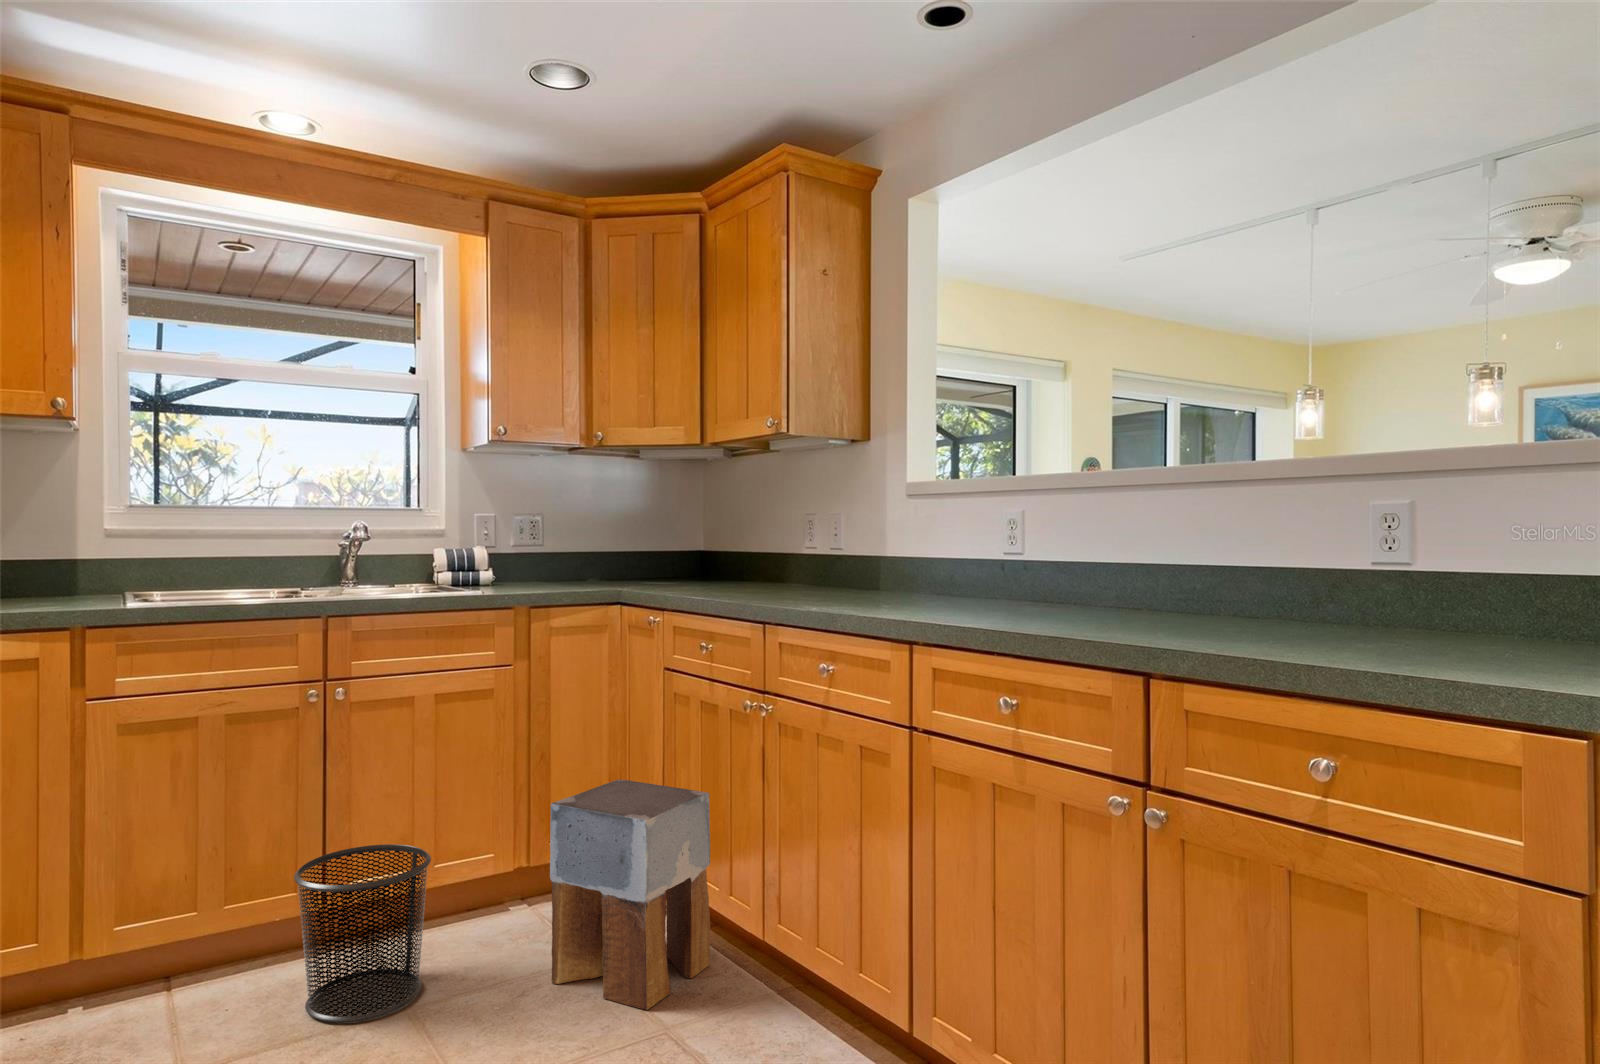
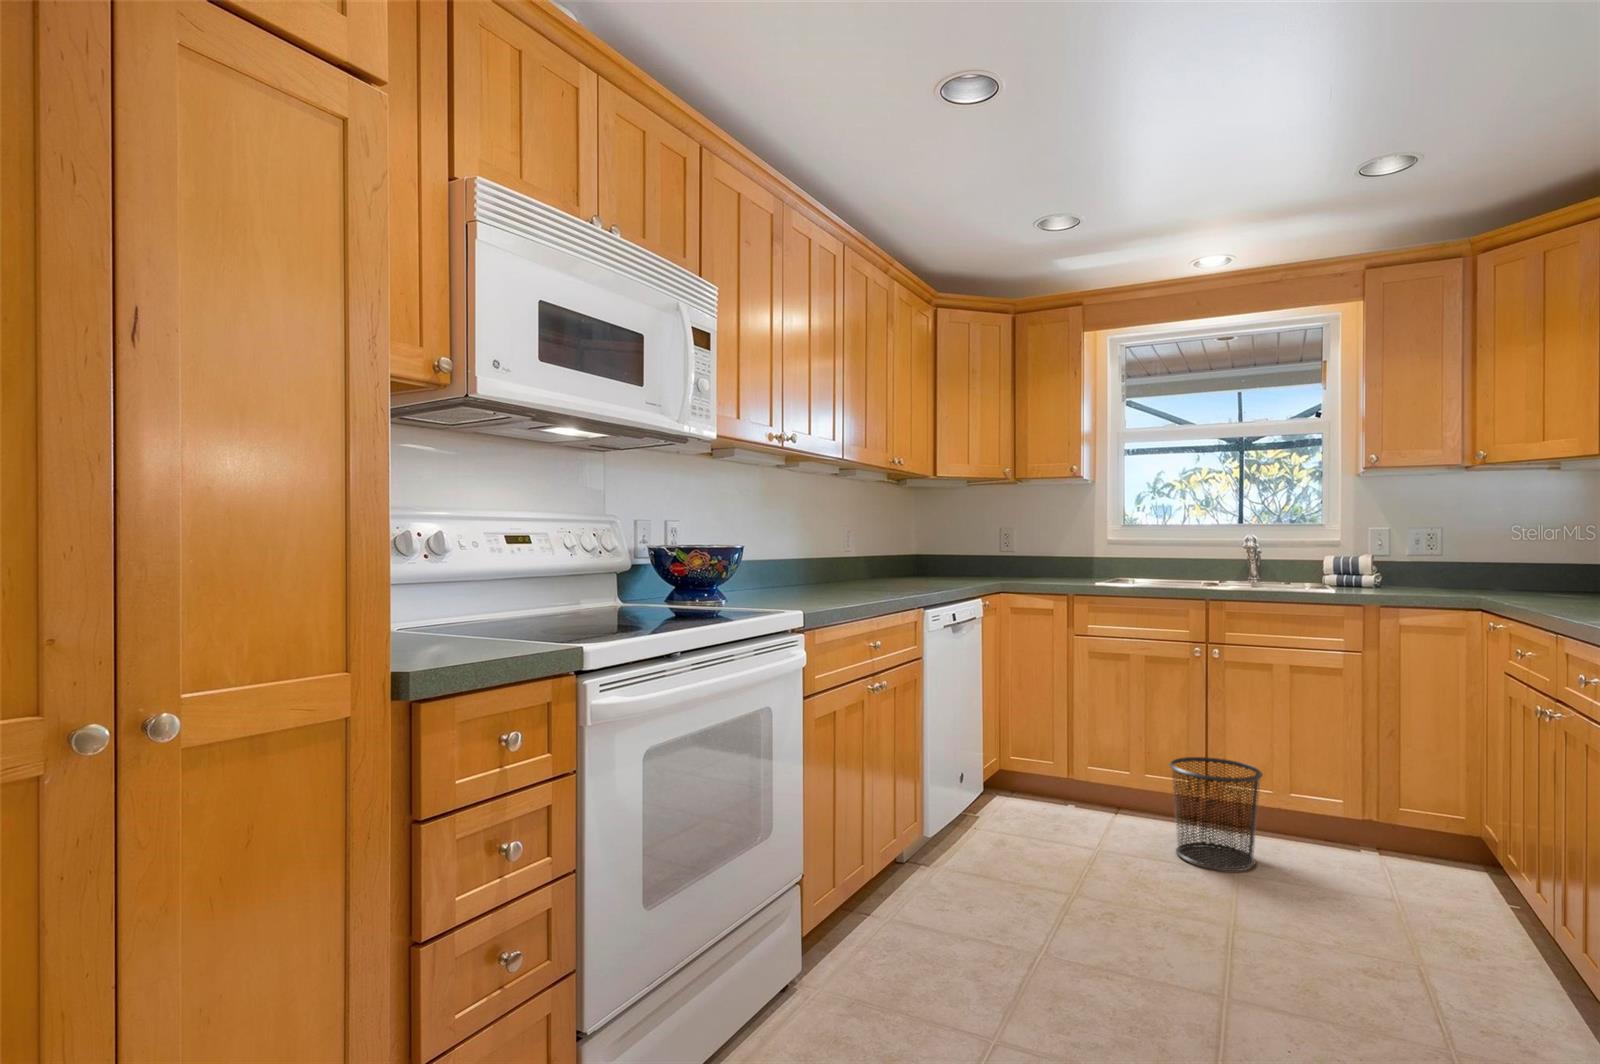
stool: present [550,779,710,1010] -> none [1350,758,1510,946]

